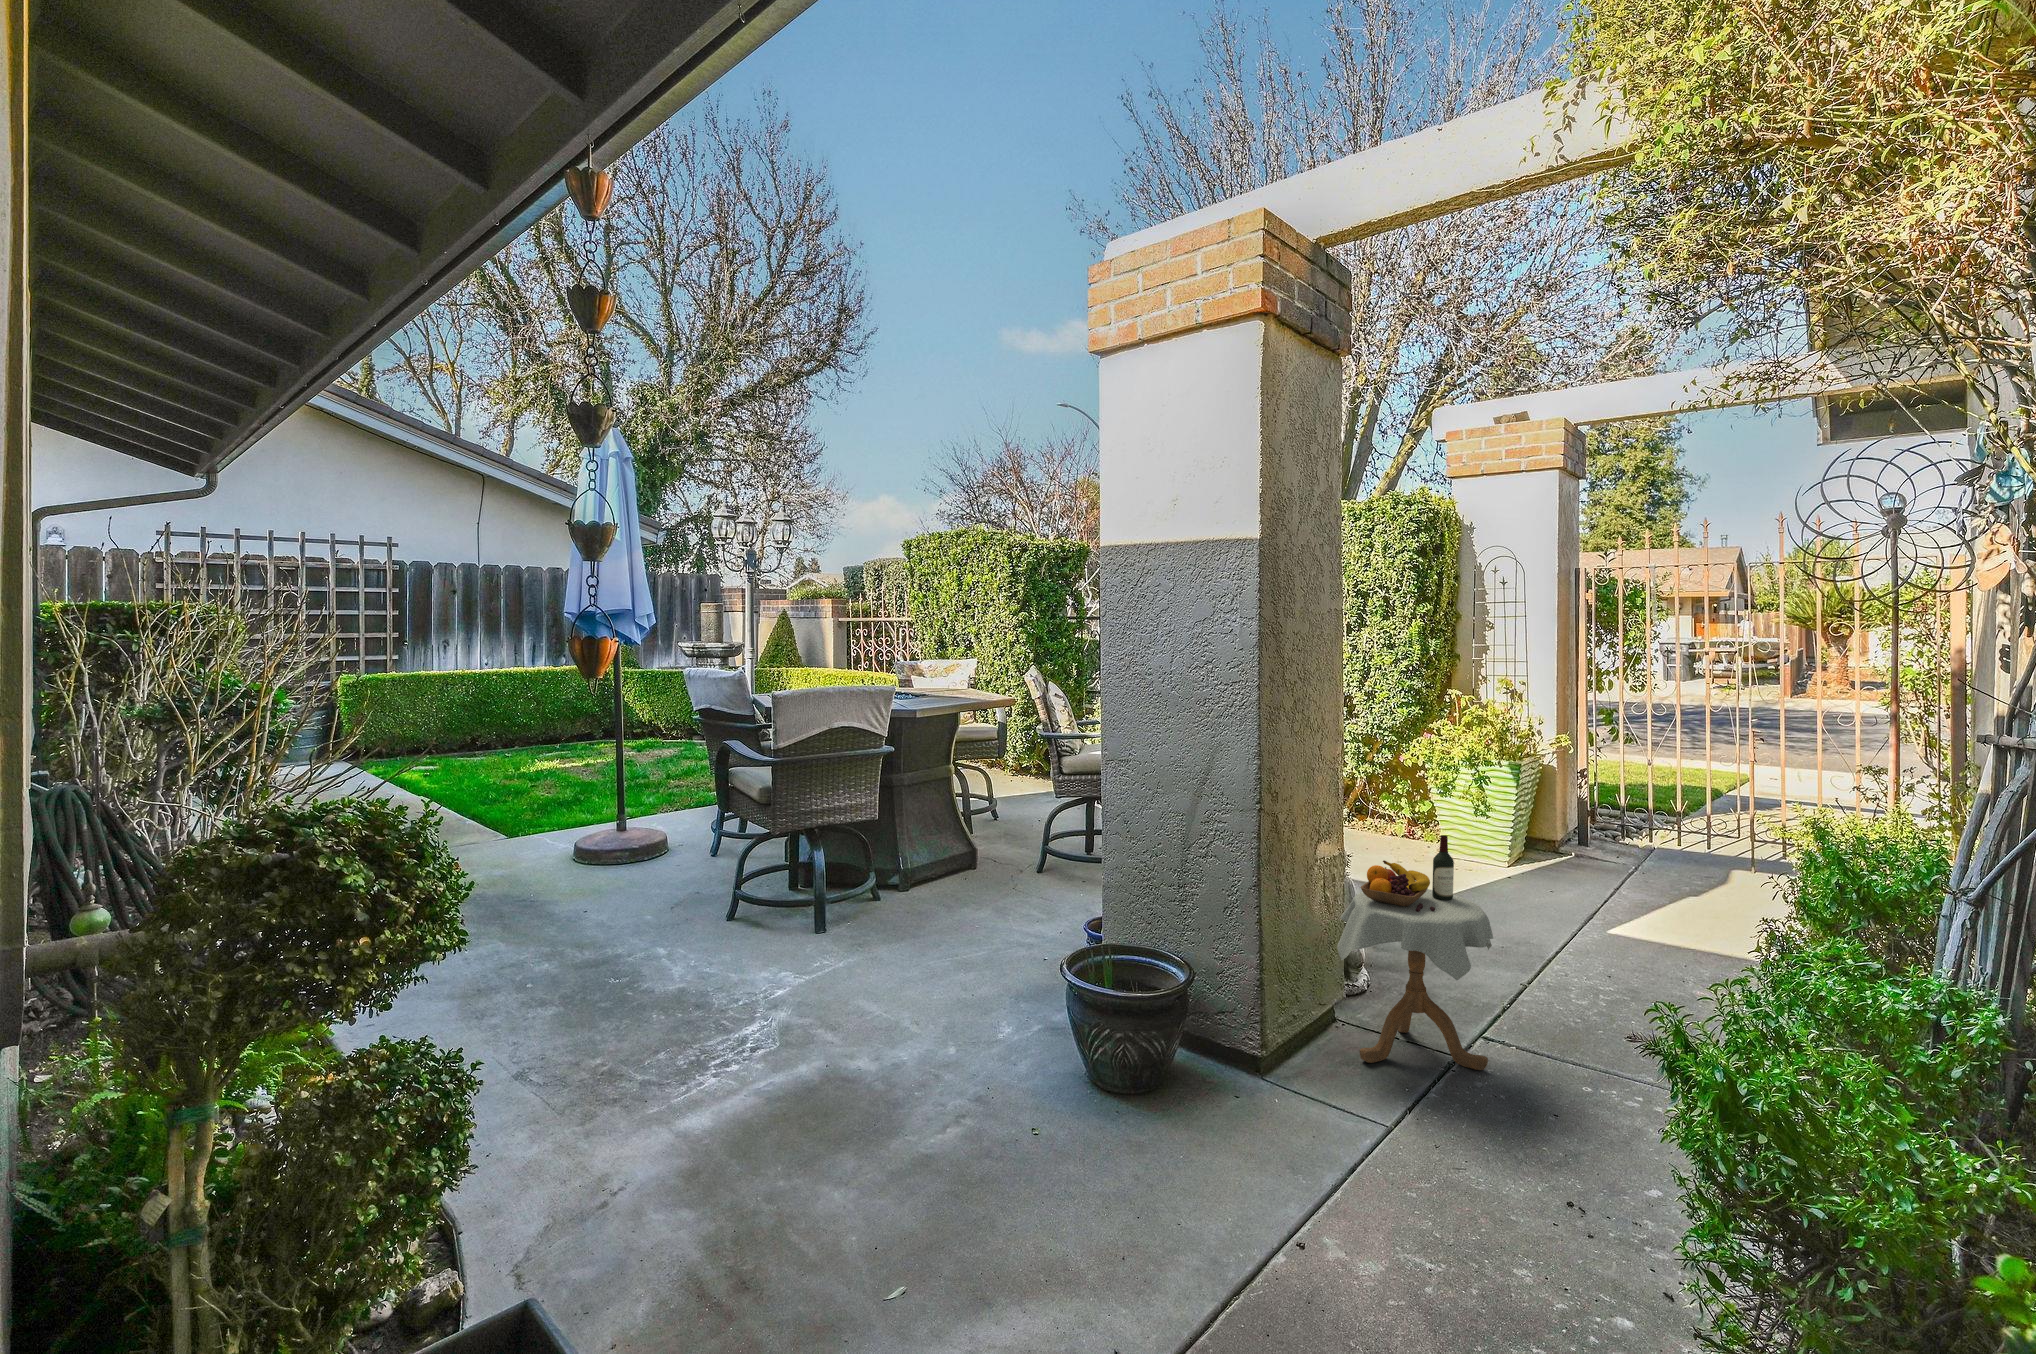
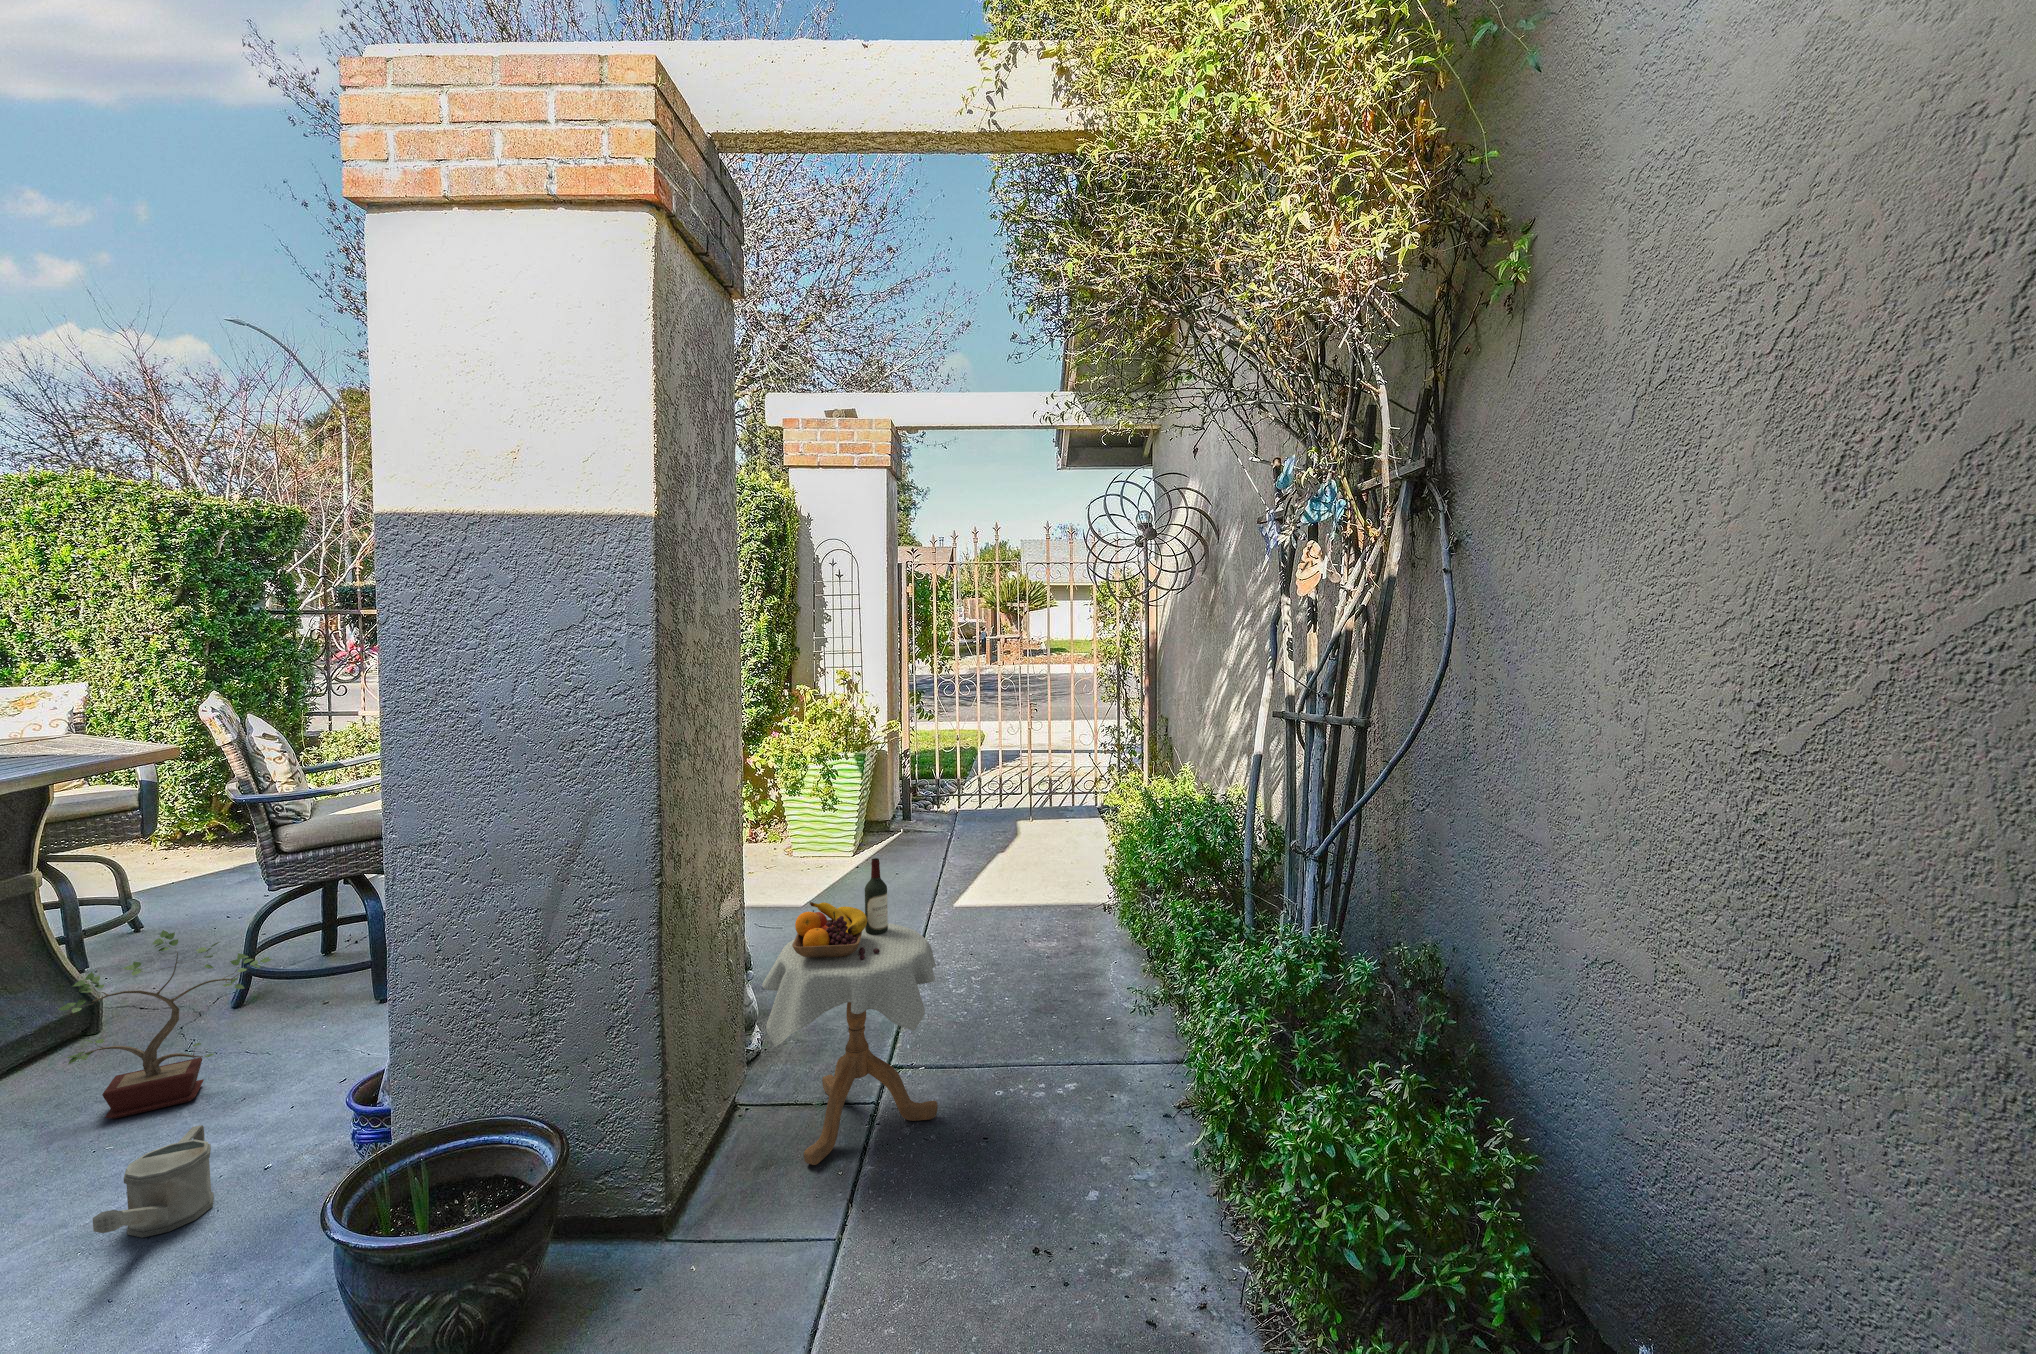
potted plant: none [967,808,1058,911] -> present [58,930,272,1119]
watering can: none [982,917,1026,966] -> present [93,1125,214,1238]

